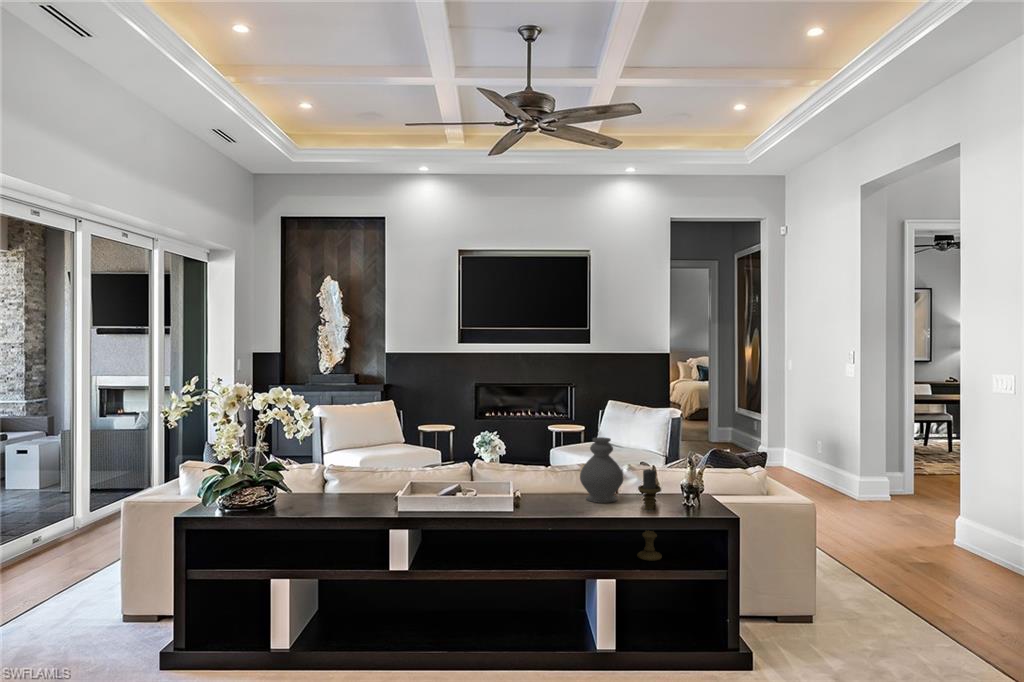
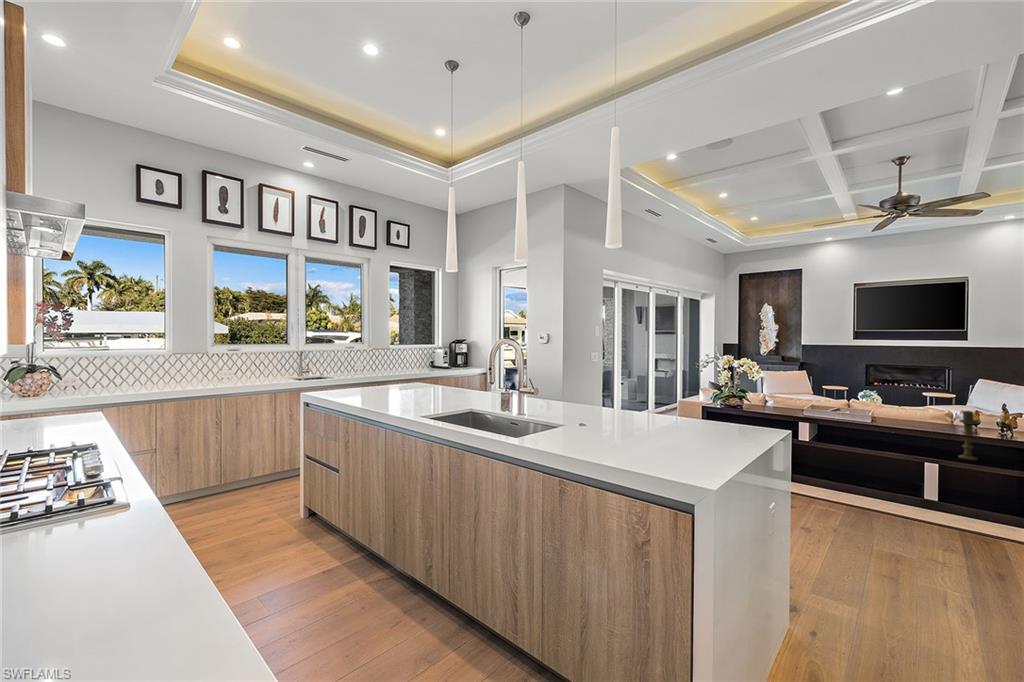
decorative vase: present [580,437,623,503] -> none [918,392,951,427]

